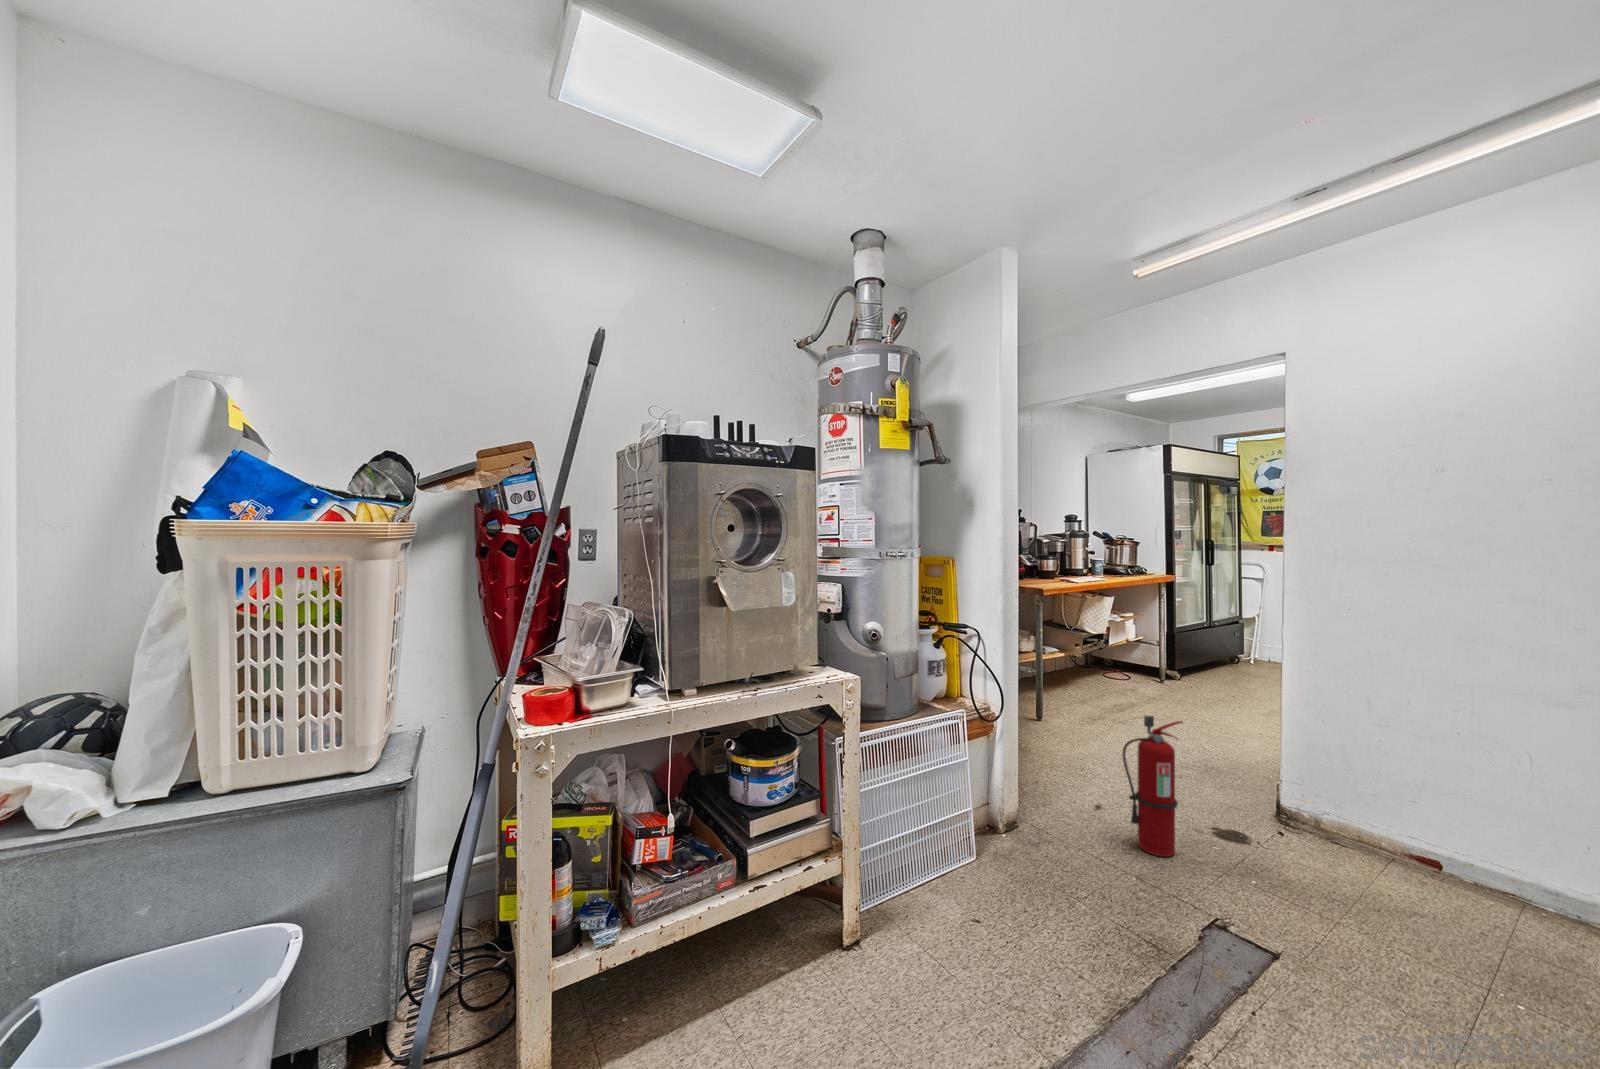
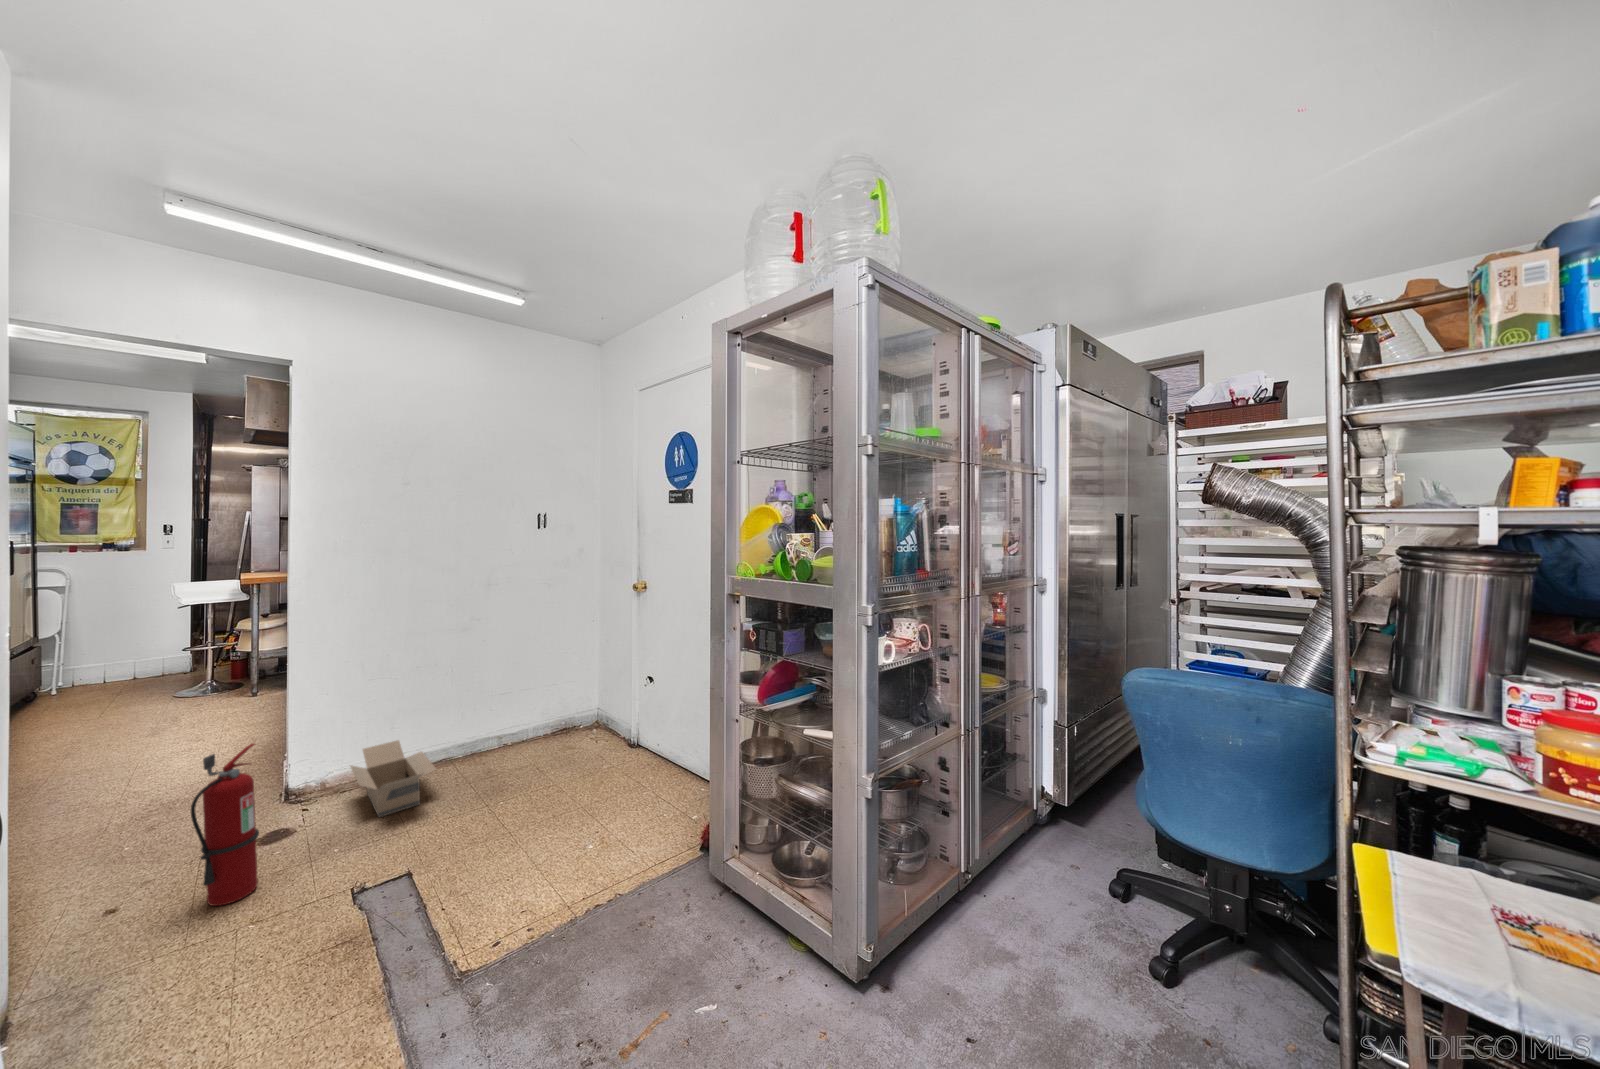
cardboard box: none [1303,800,1436,907] -> present [350,740,436,817]

